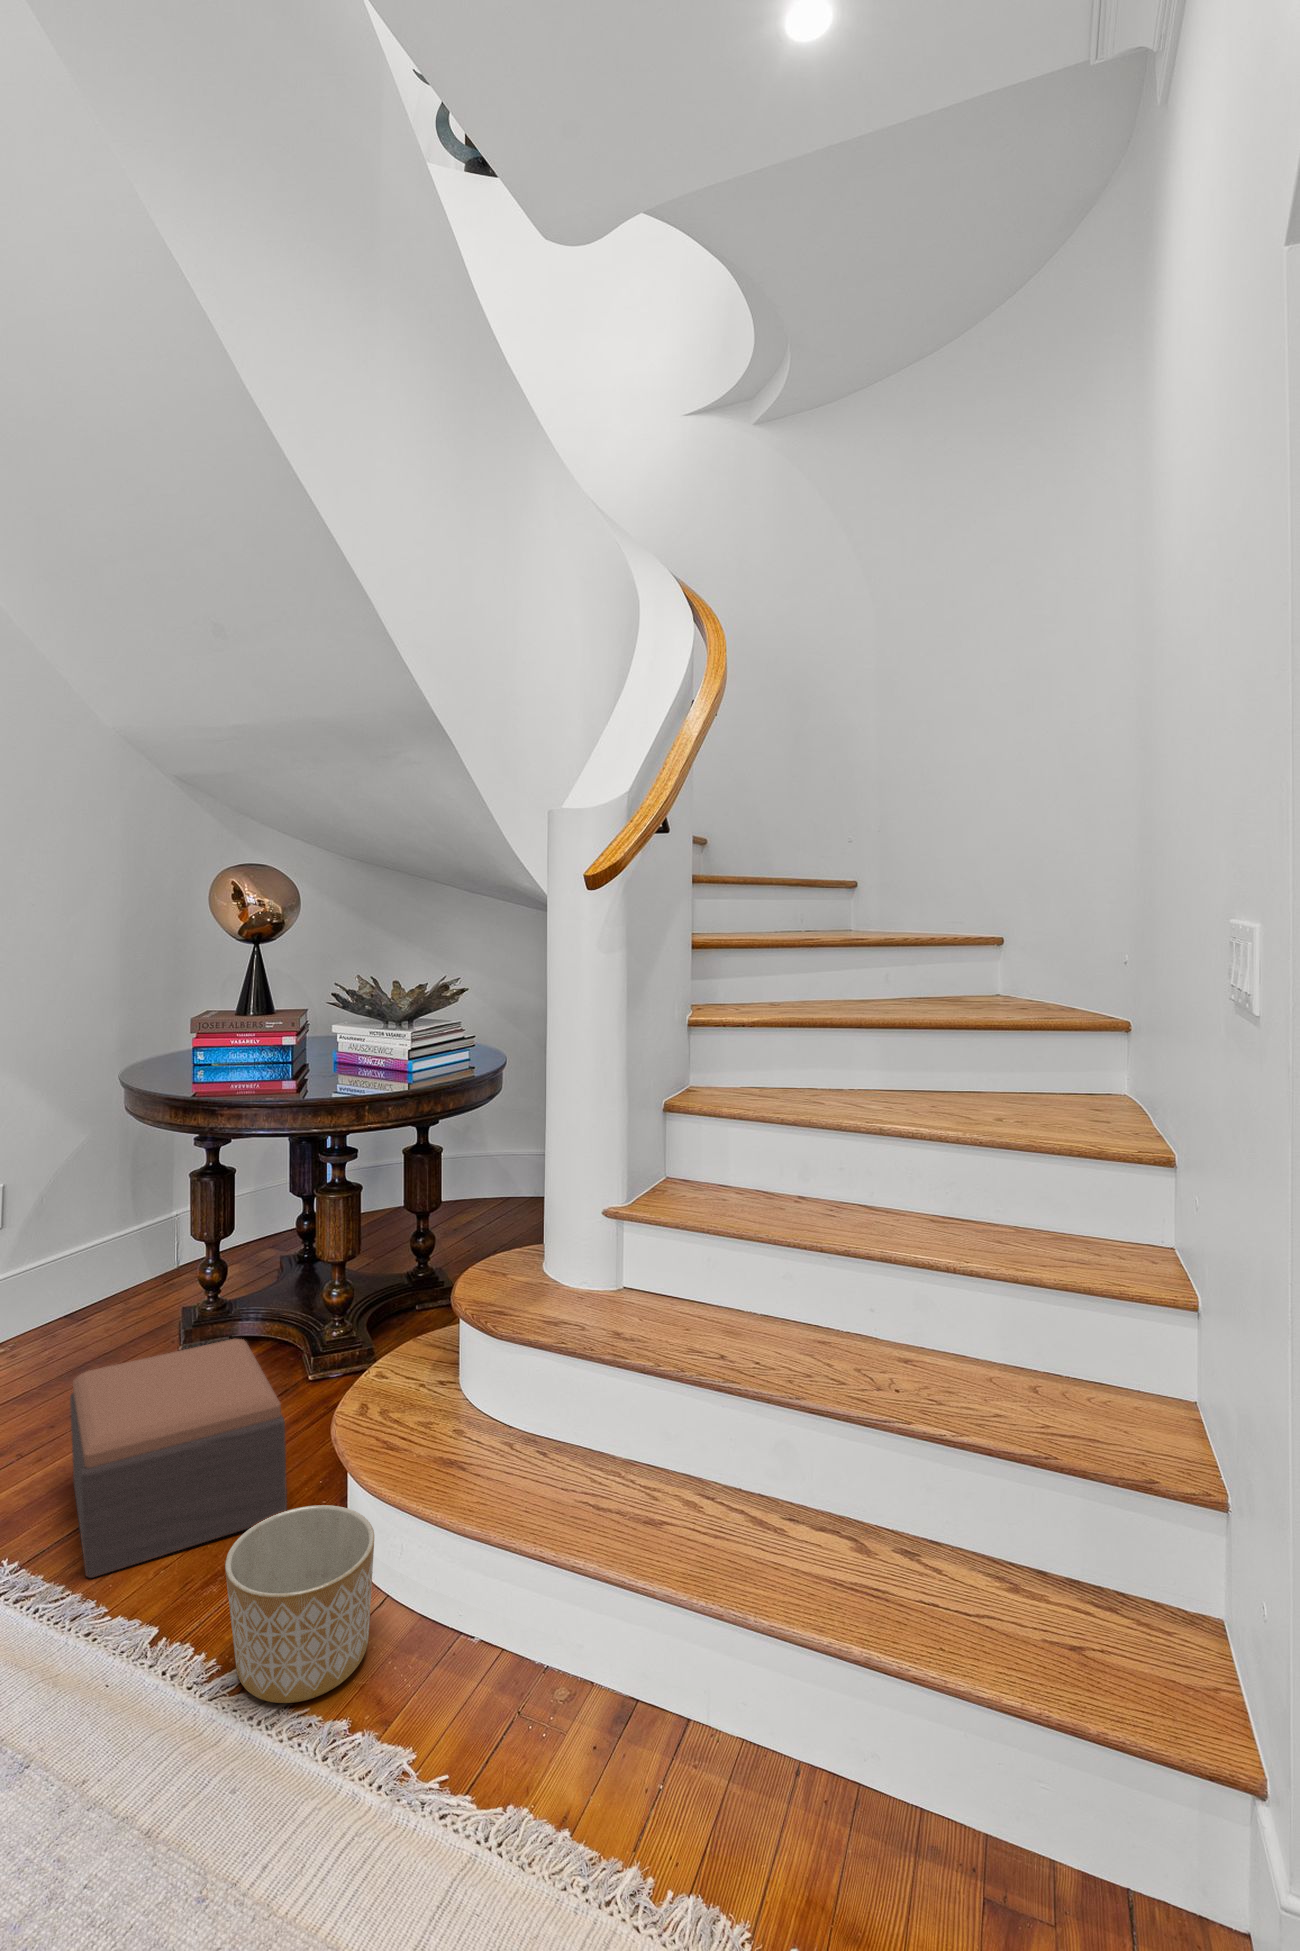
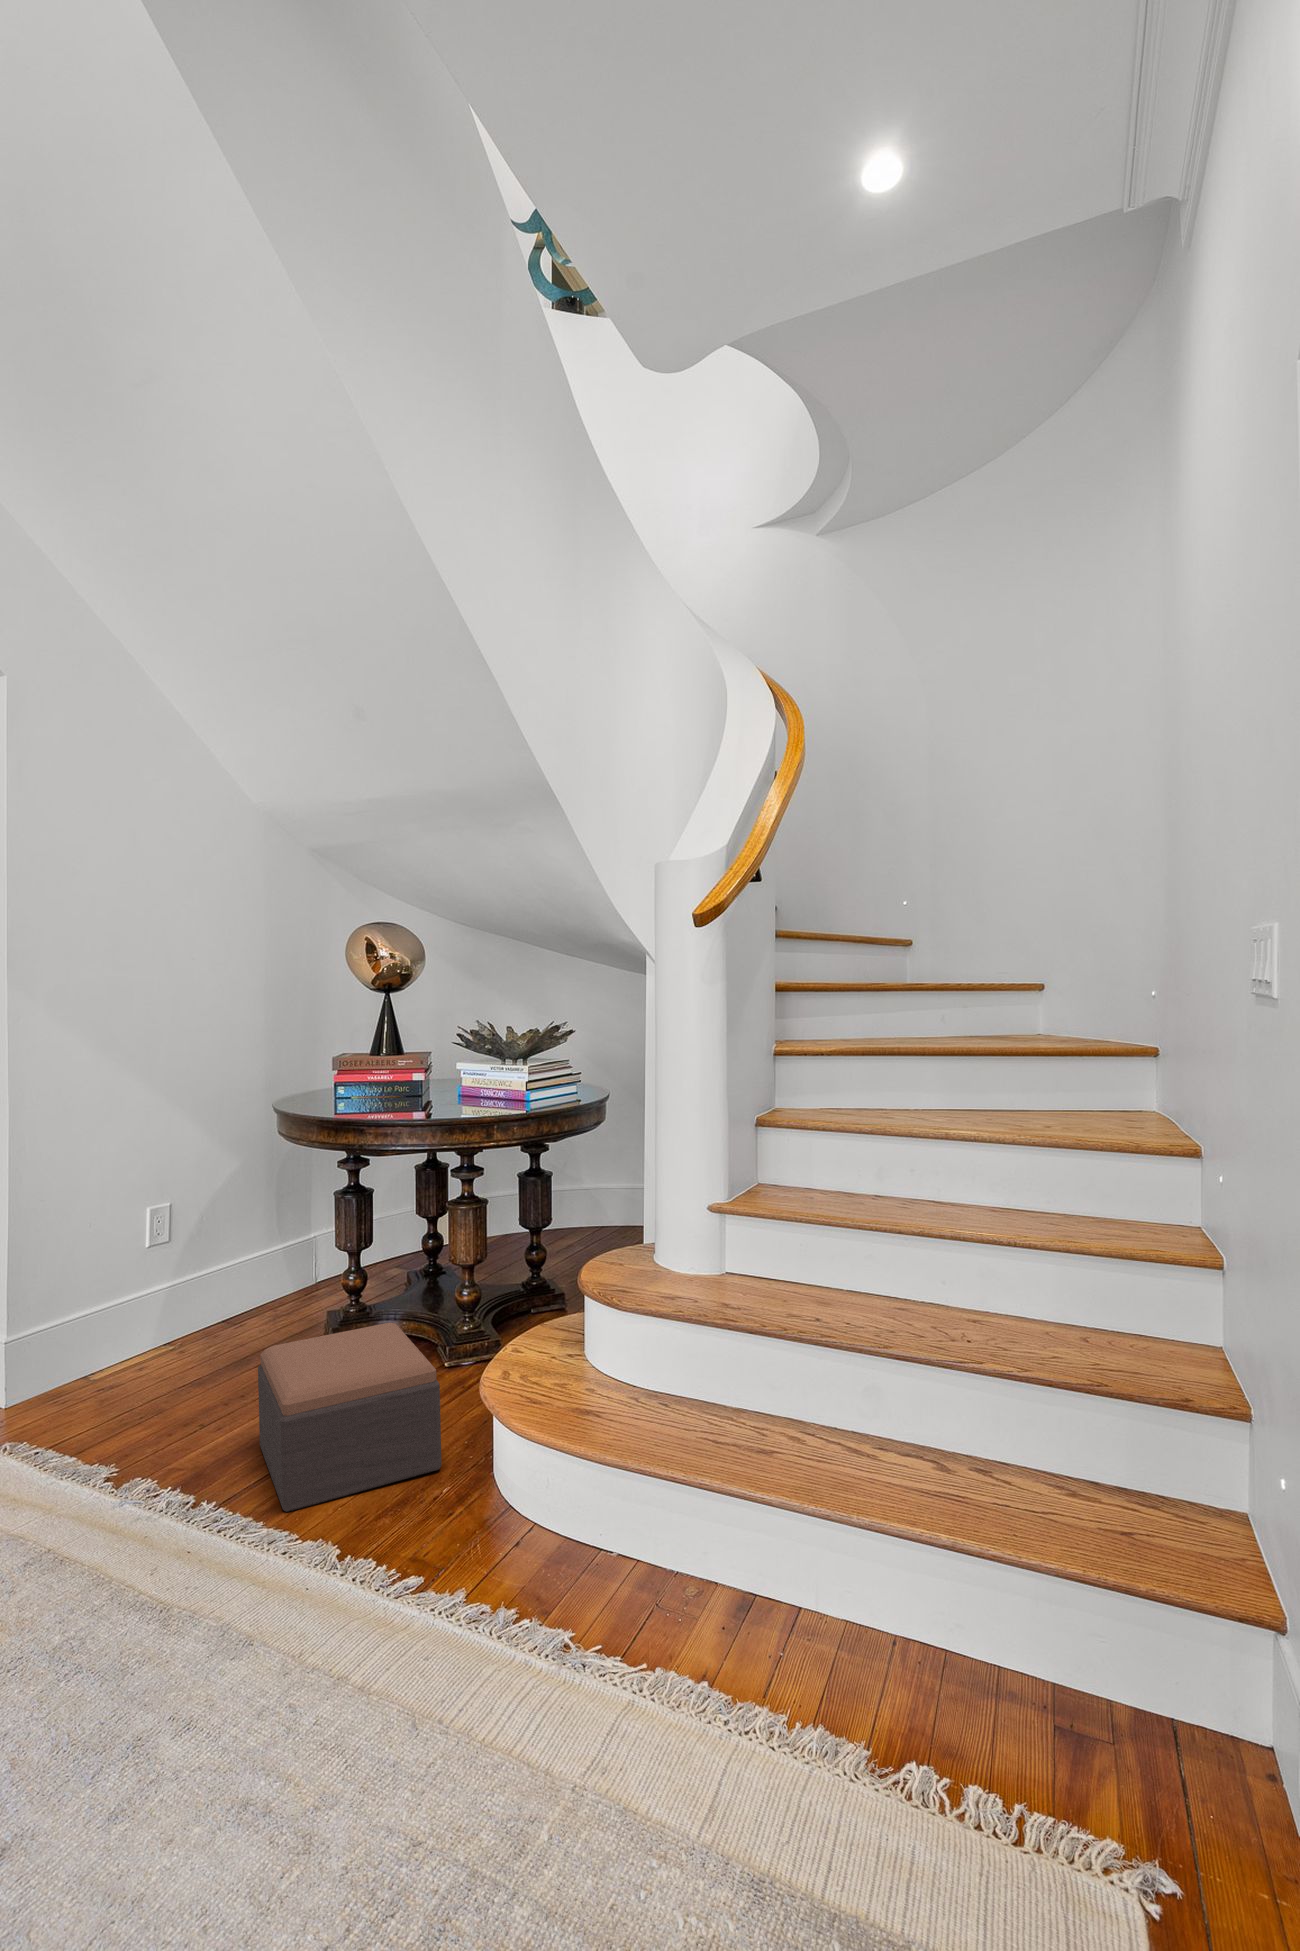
planter: present [225,1505,374,1703] -> none [410,1443,528,1598]

